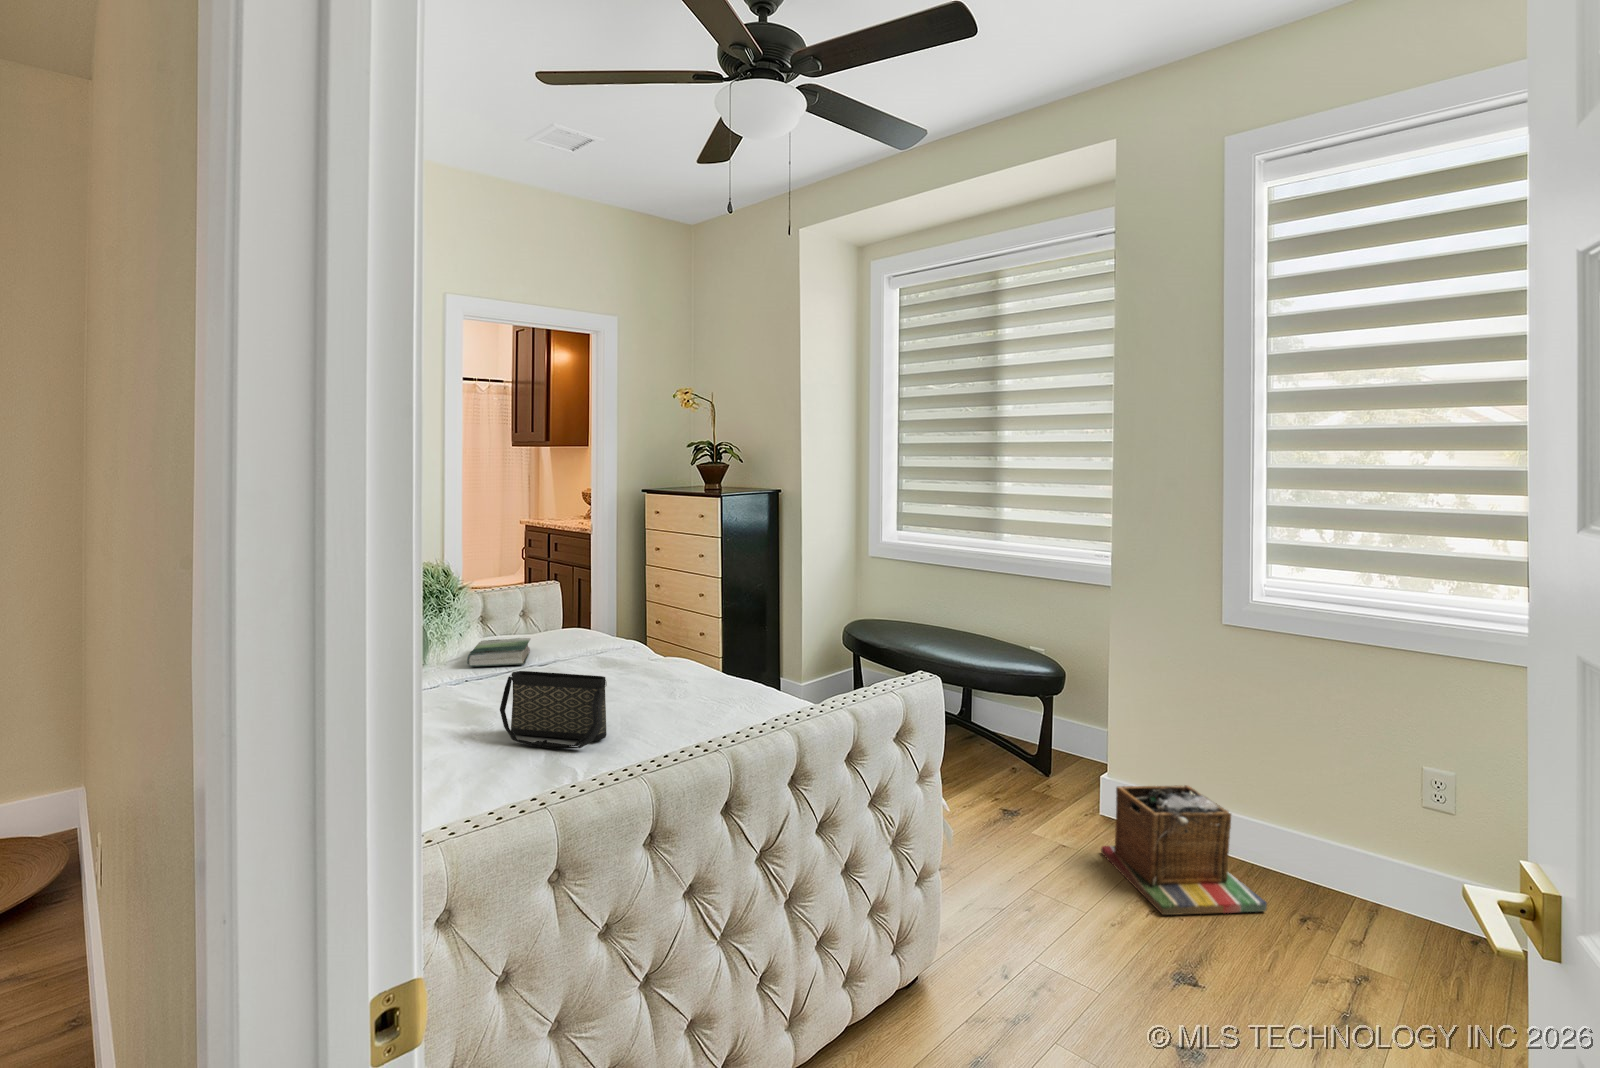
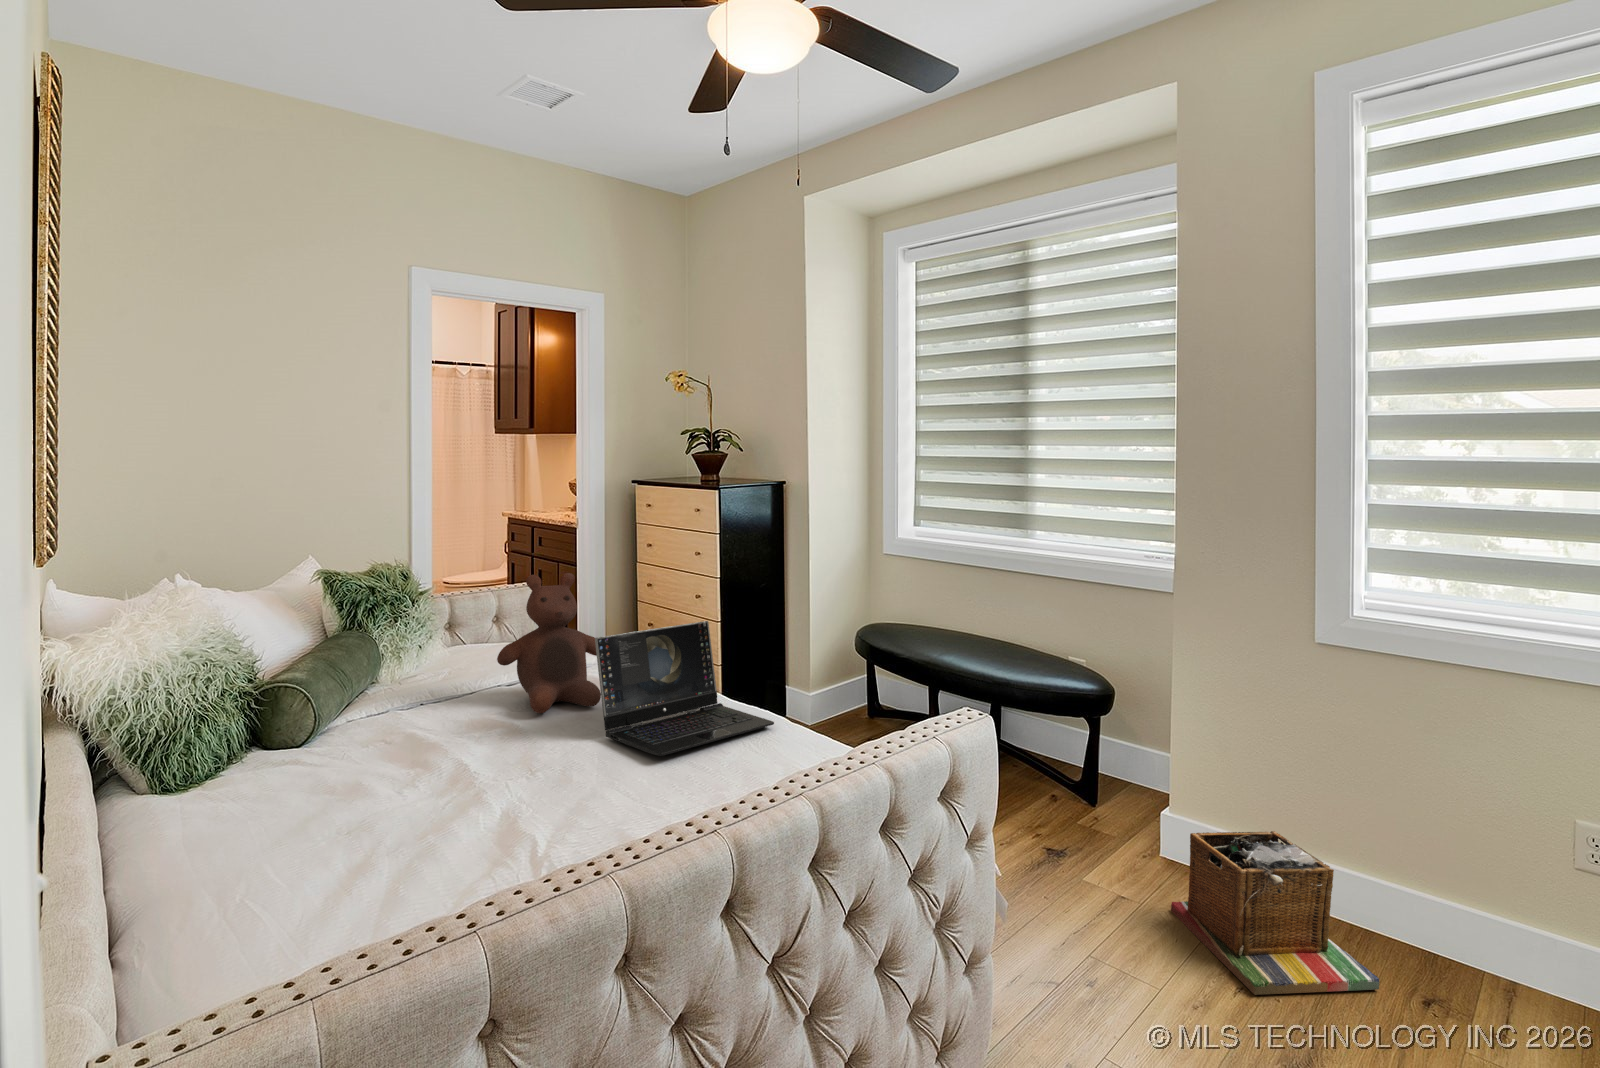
stuffed bear: none [531,565,621,682] -> present [497,573,601,713]
laptop: none [616,606,765,713] -> present [595,621,774,756]
book: present [467,638,531,667] -> none [423,656,501,692]
handbag: present [500,671,606,749] -> none [449,707,581,806]

